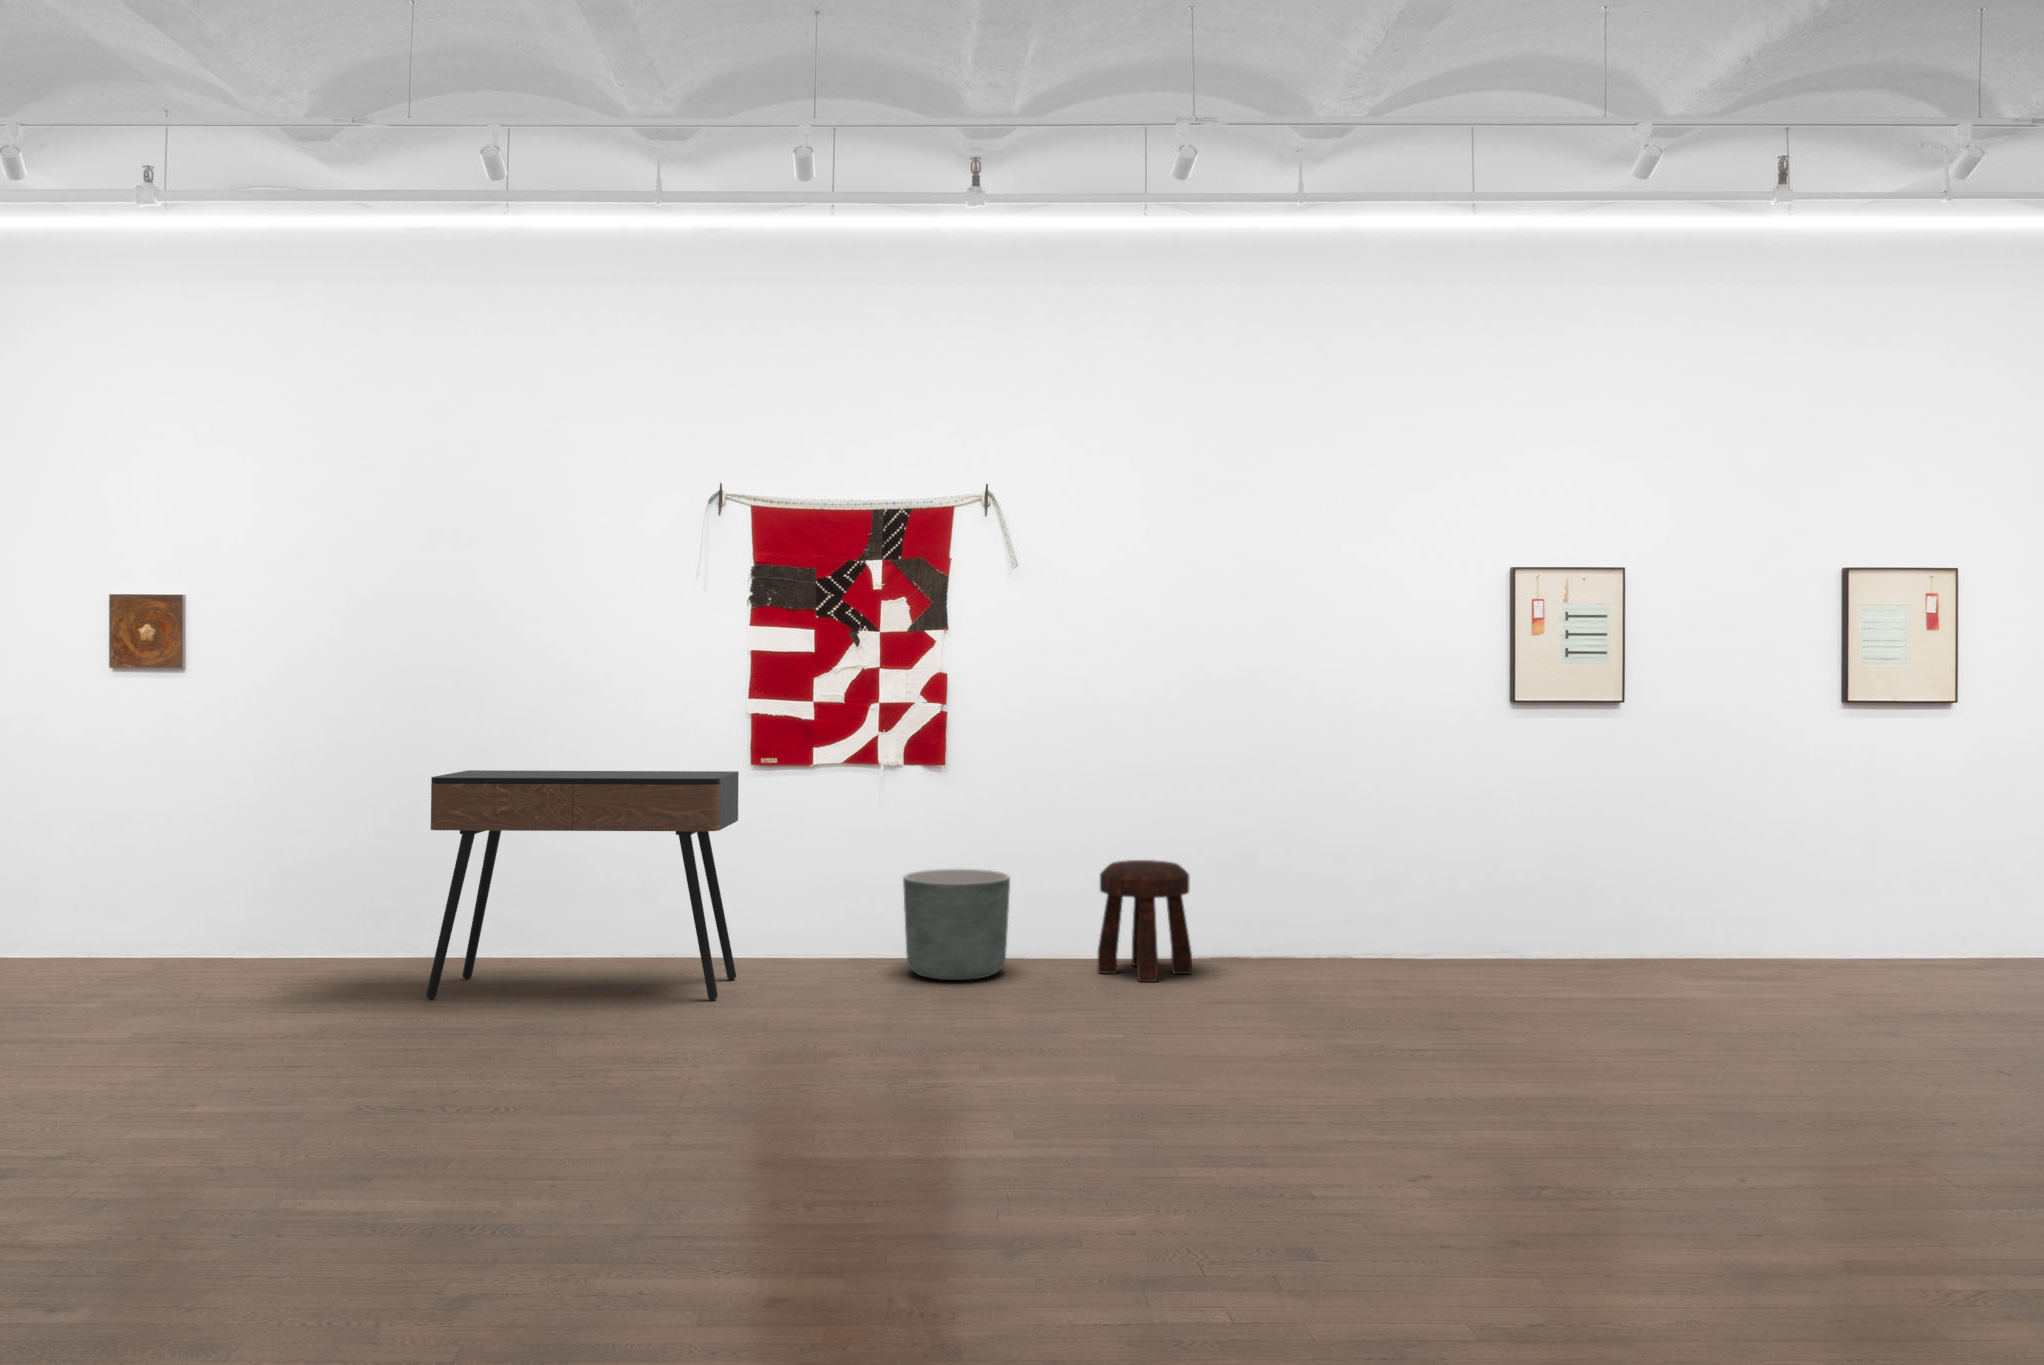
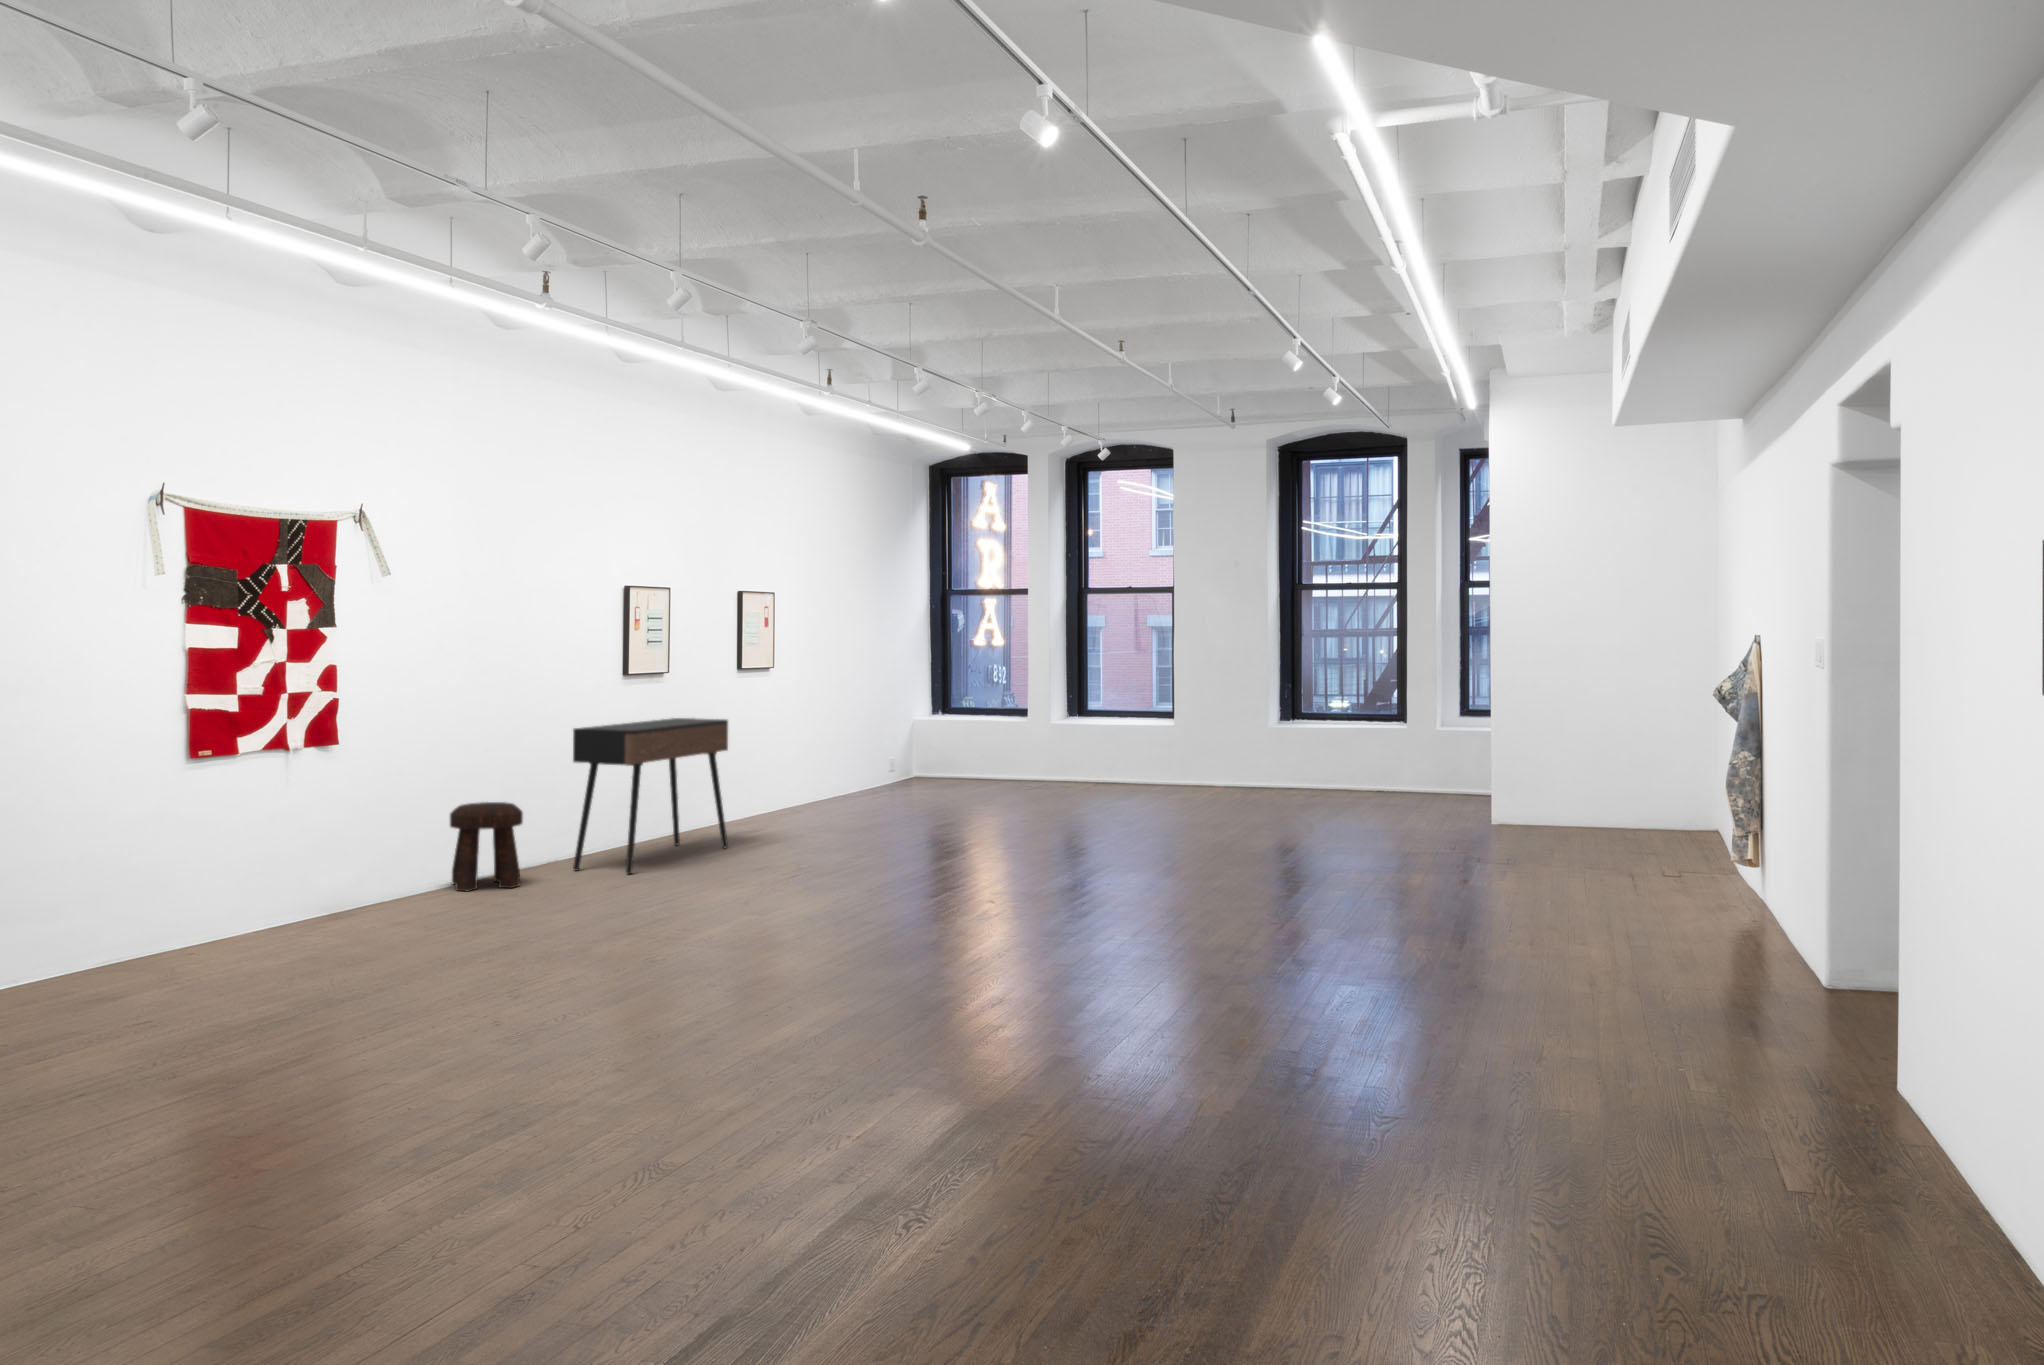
console table: present [426,770,739,1000] -> present [573,718,728,874]
planter: present [903,869,1010,980] -> none [338,826,436,917]

